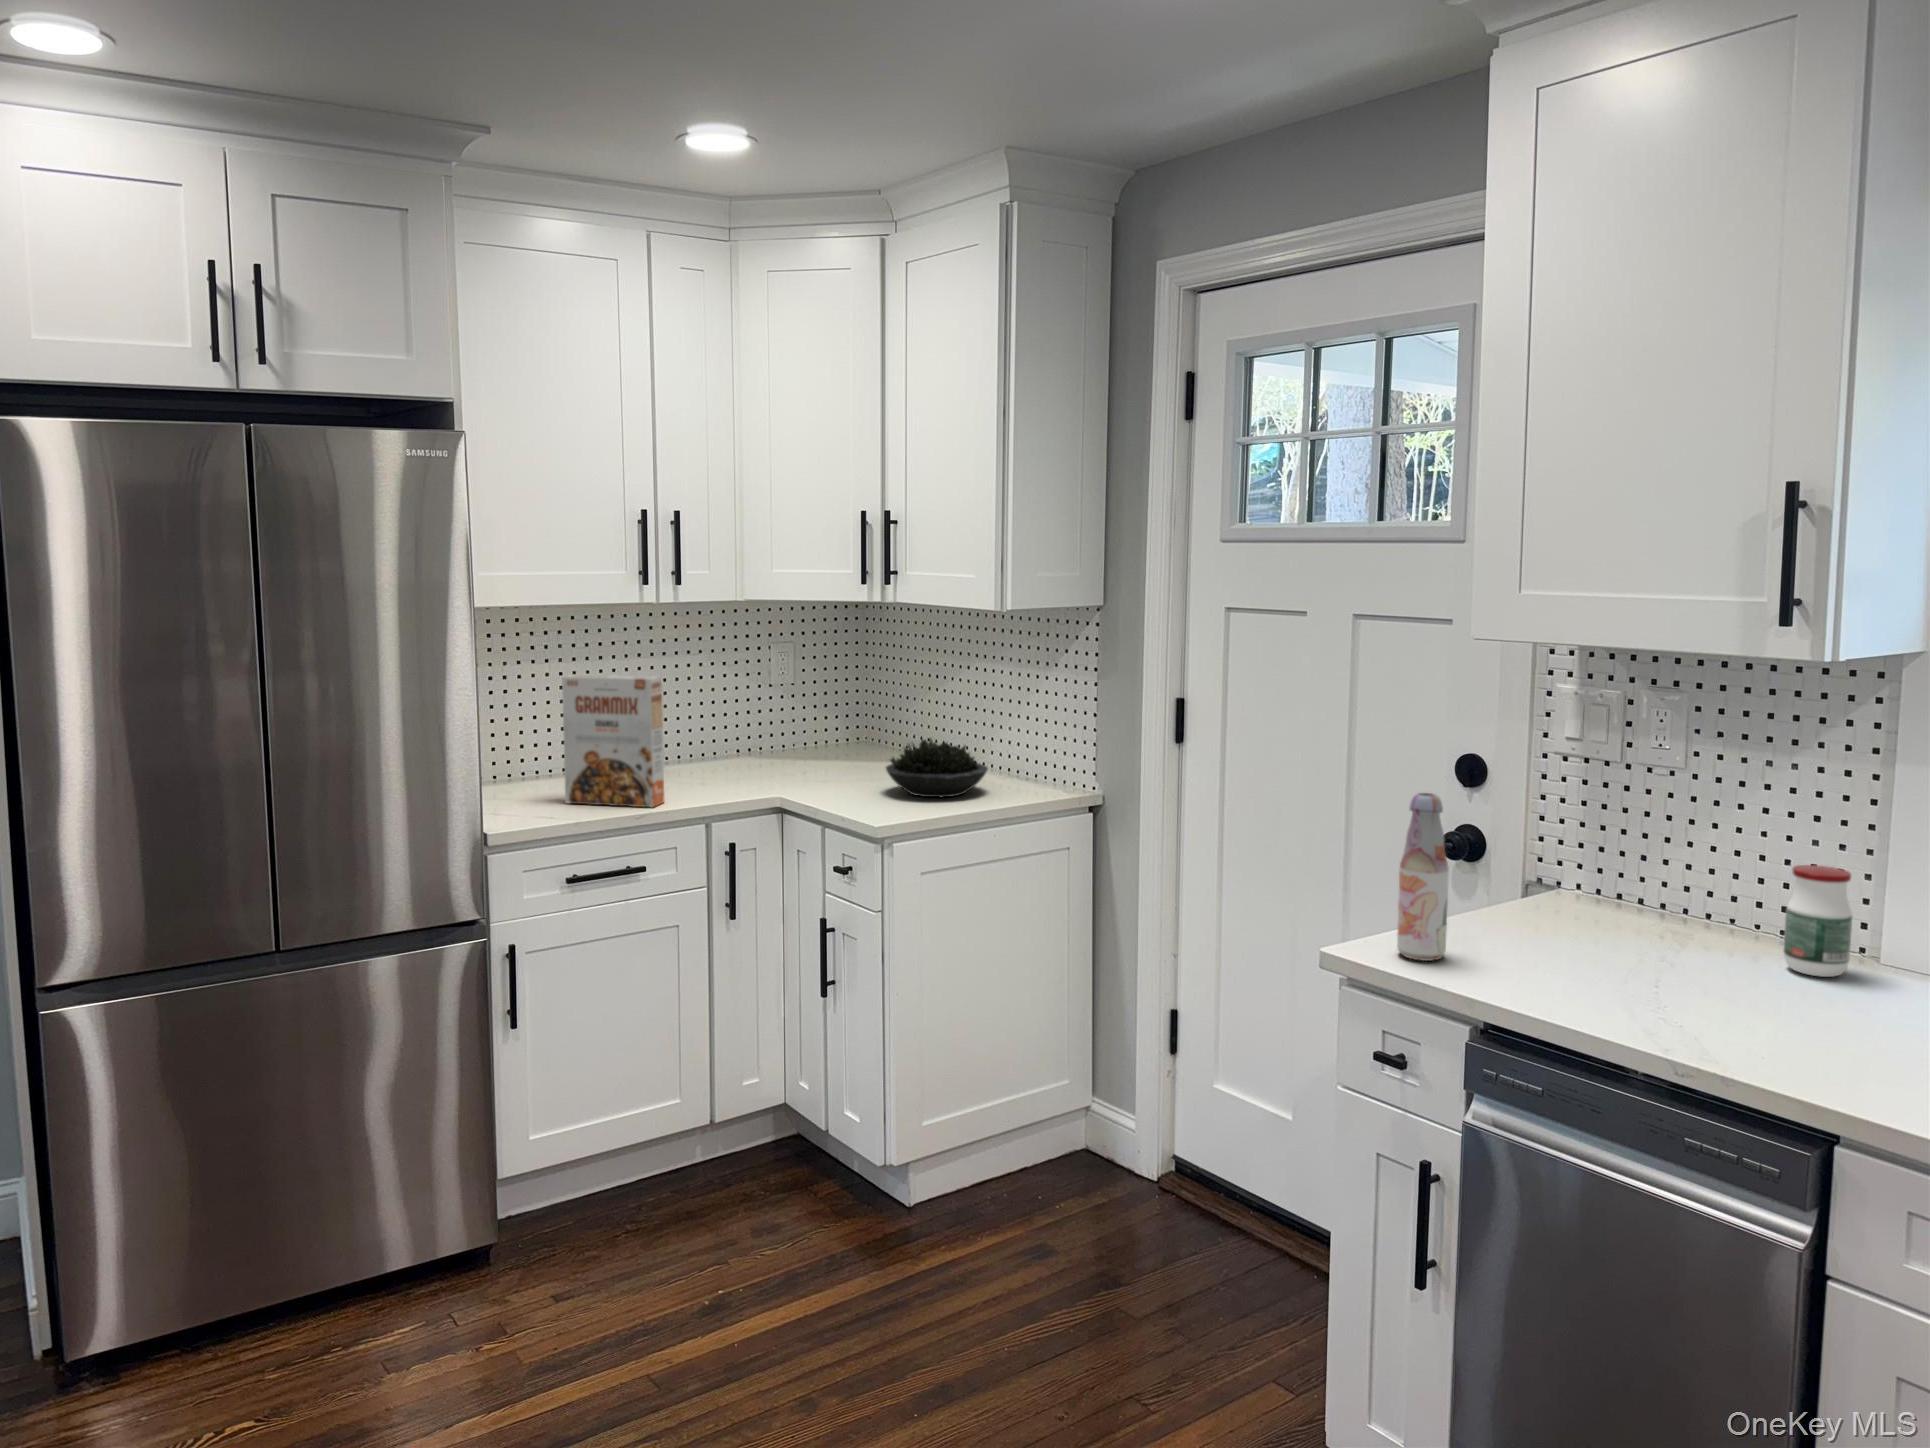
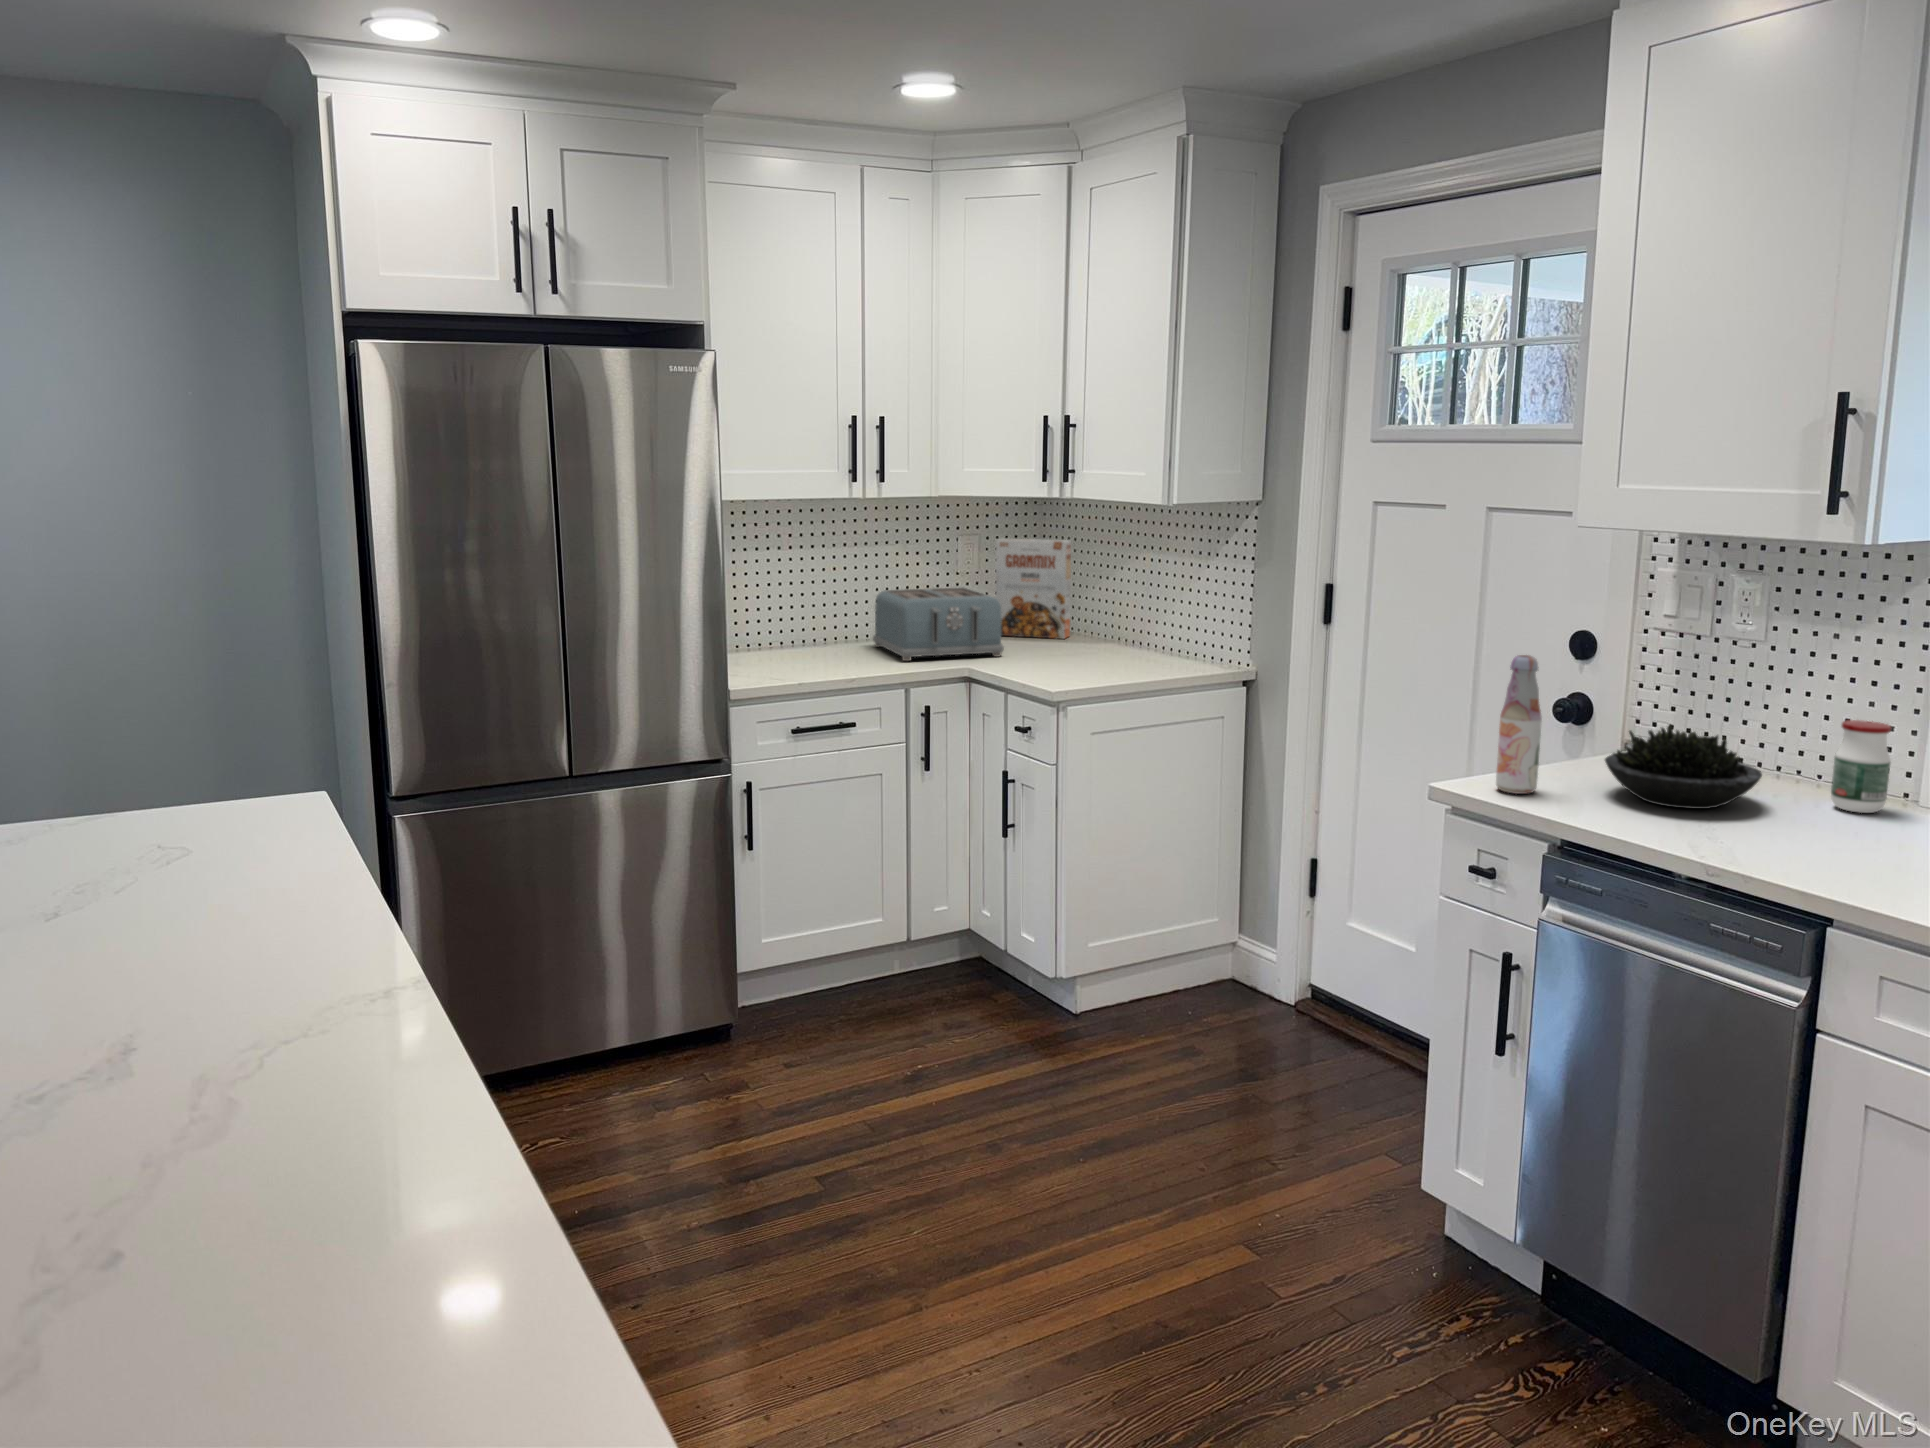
cereal box: present [562,674,664,807] -> present [995,539,1071,639]
toaster: none [673,705,821,792] -> present [873,587,1004,661]
succulent plant: present [886,739,988,797] -> present [1605,725,1762,809]

